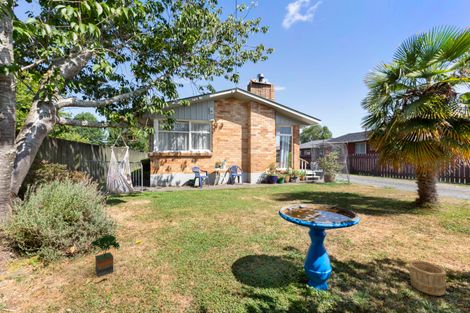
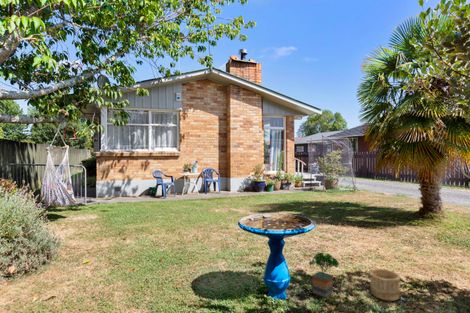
potted tree: present [91,235,120,277] -> present [309,253,339,297]

